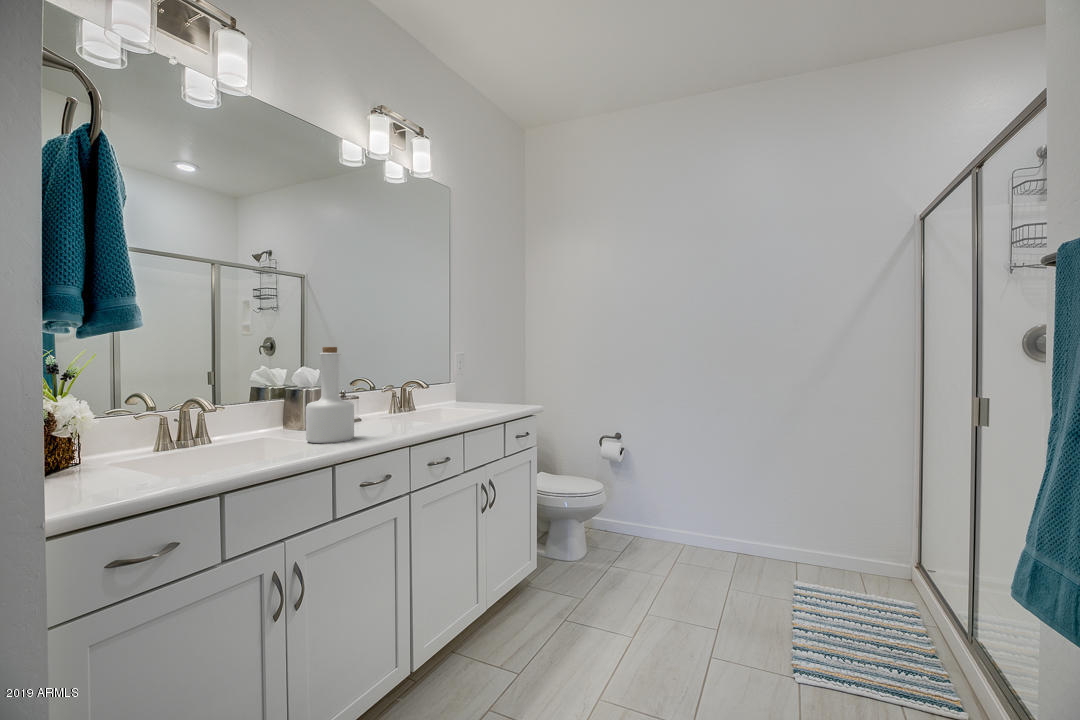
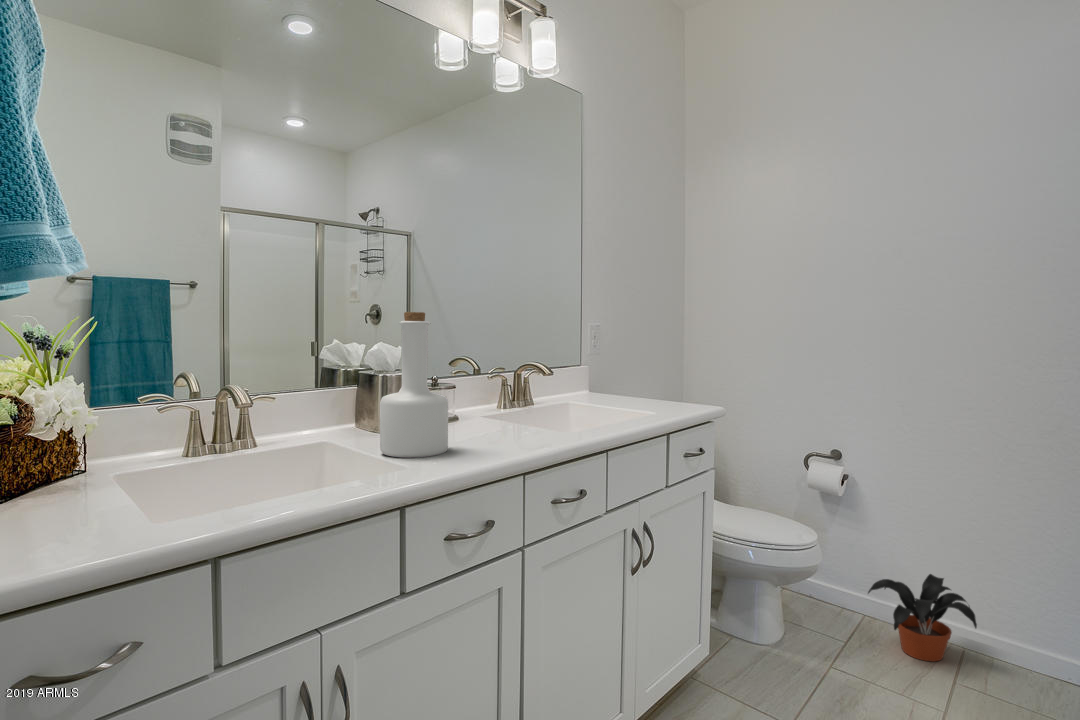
potted plant: none [637,506,697,561] -> present [868,574,977,661]

